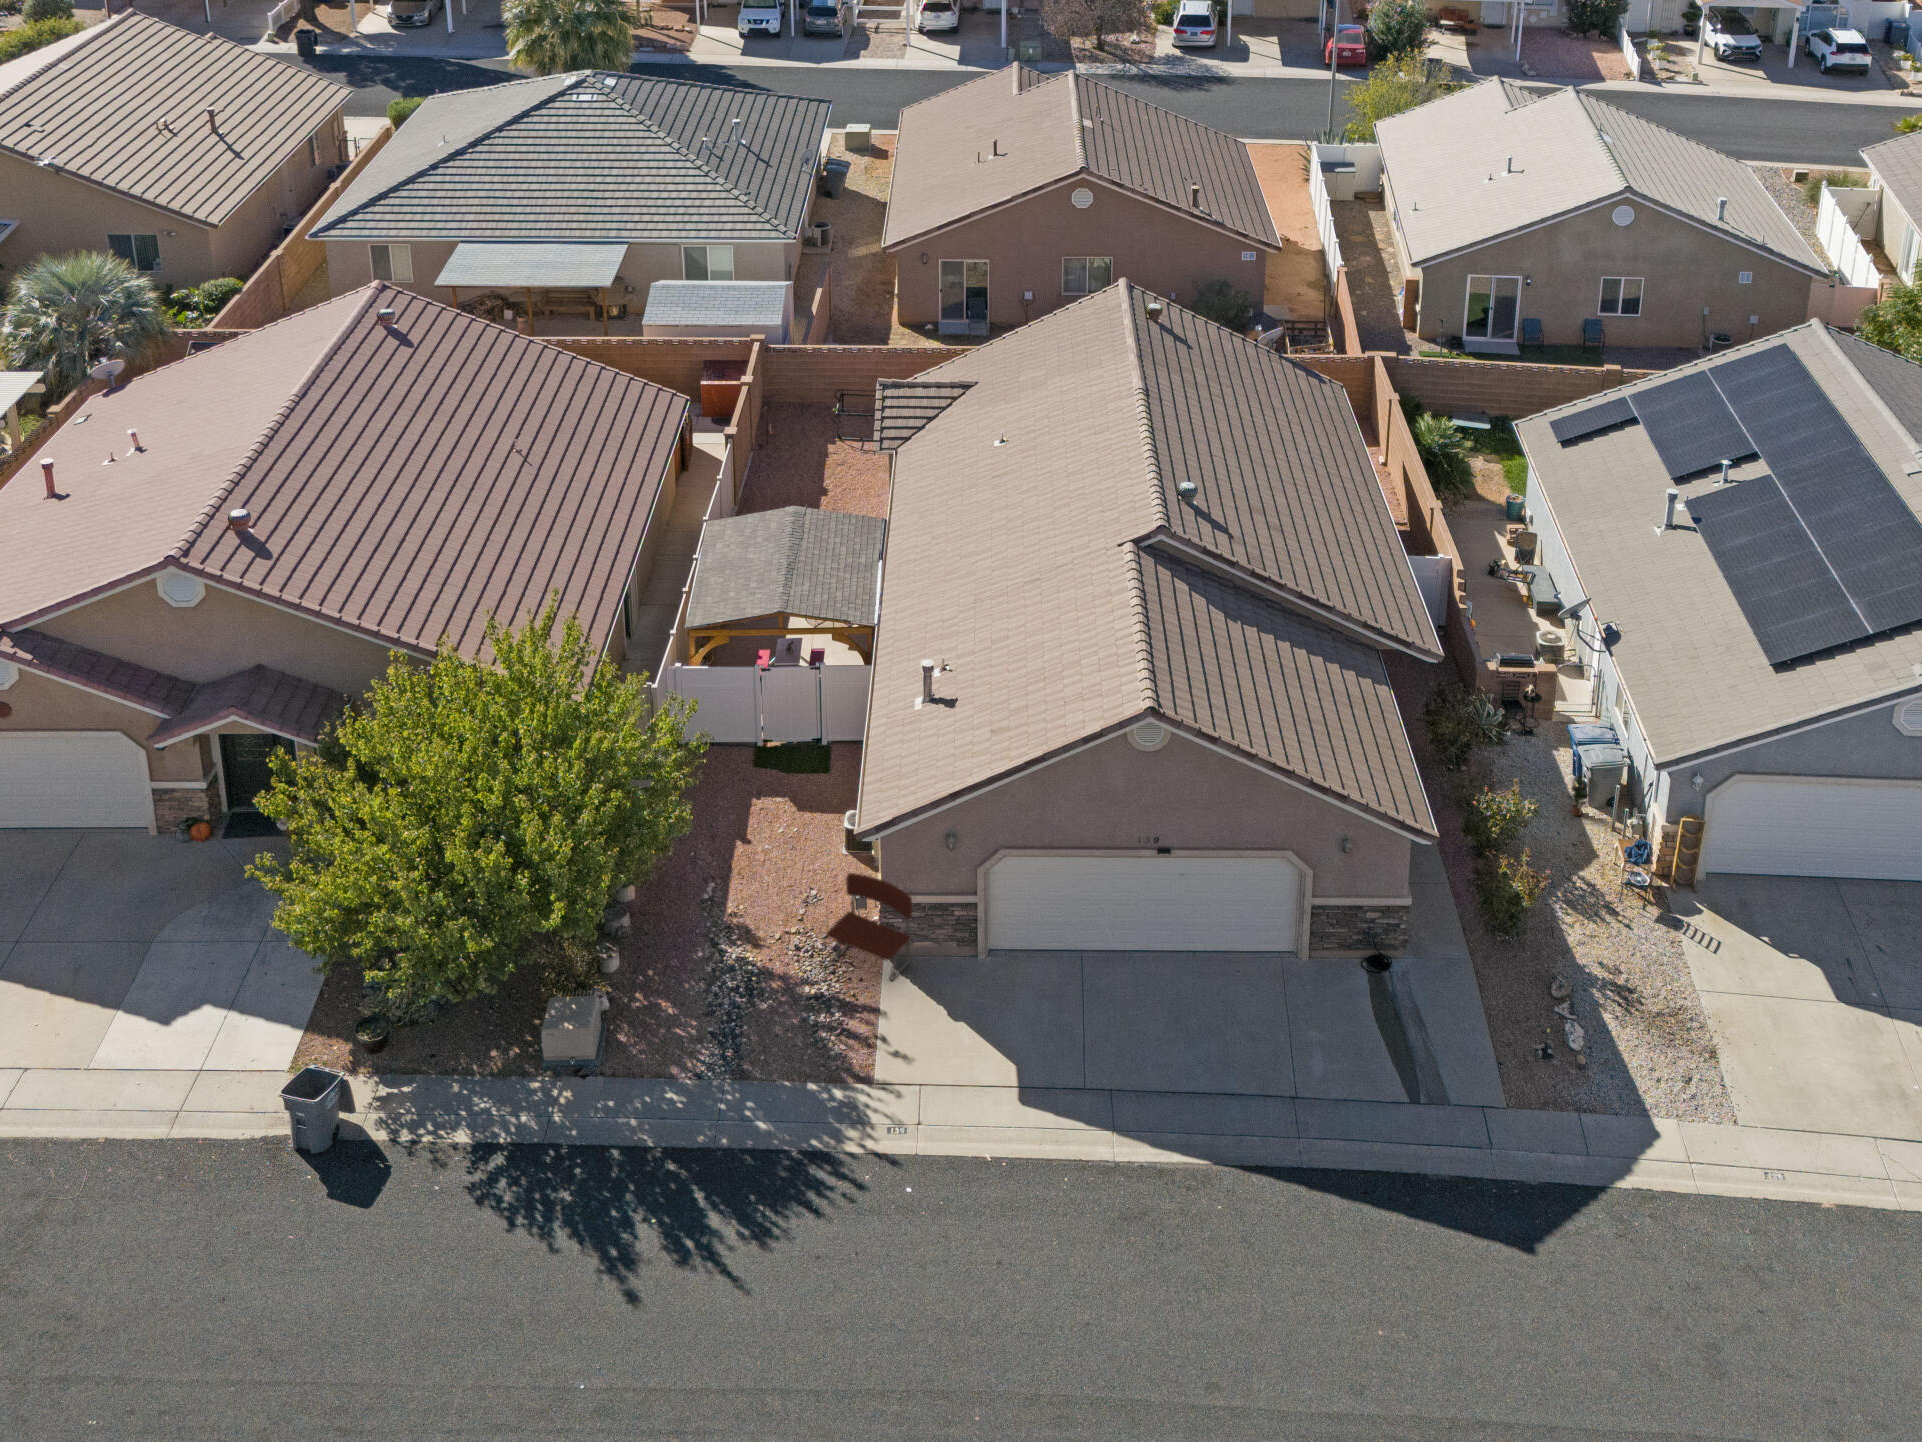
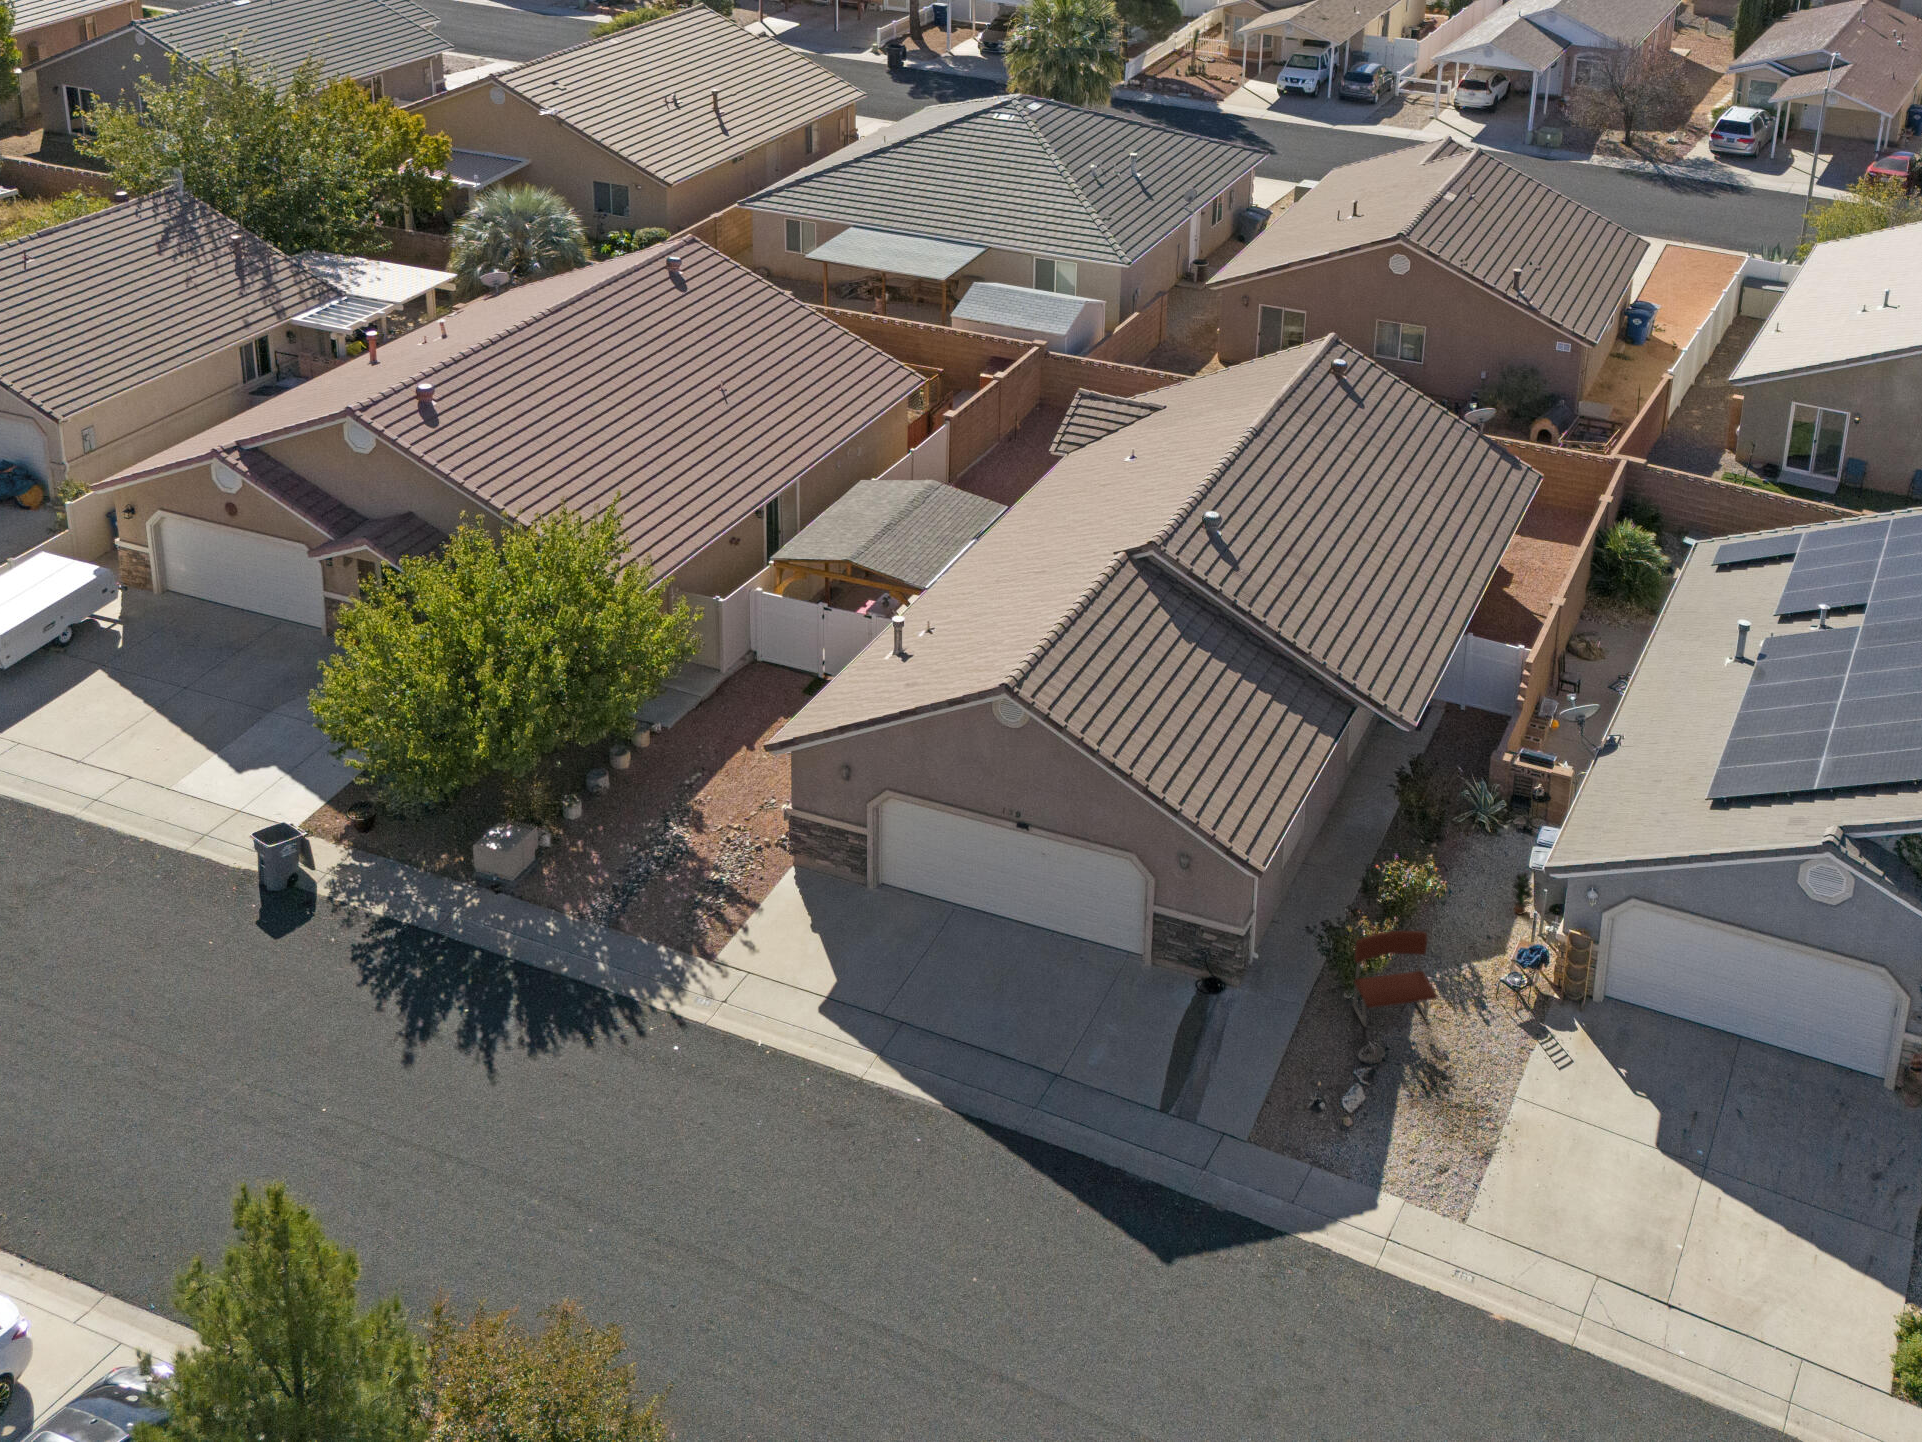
bench: present [827,873,912,980] -> present [1353,931,1437,1027]

